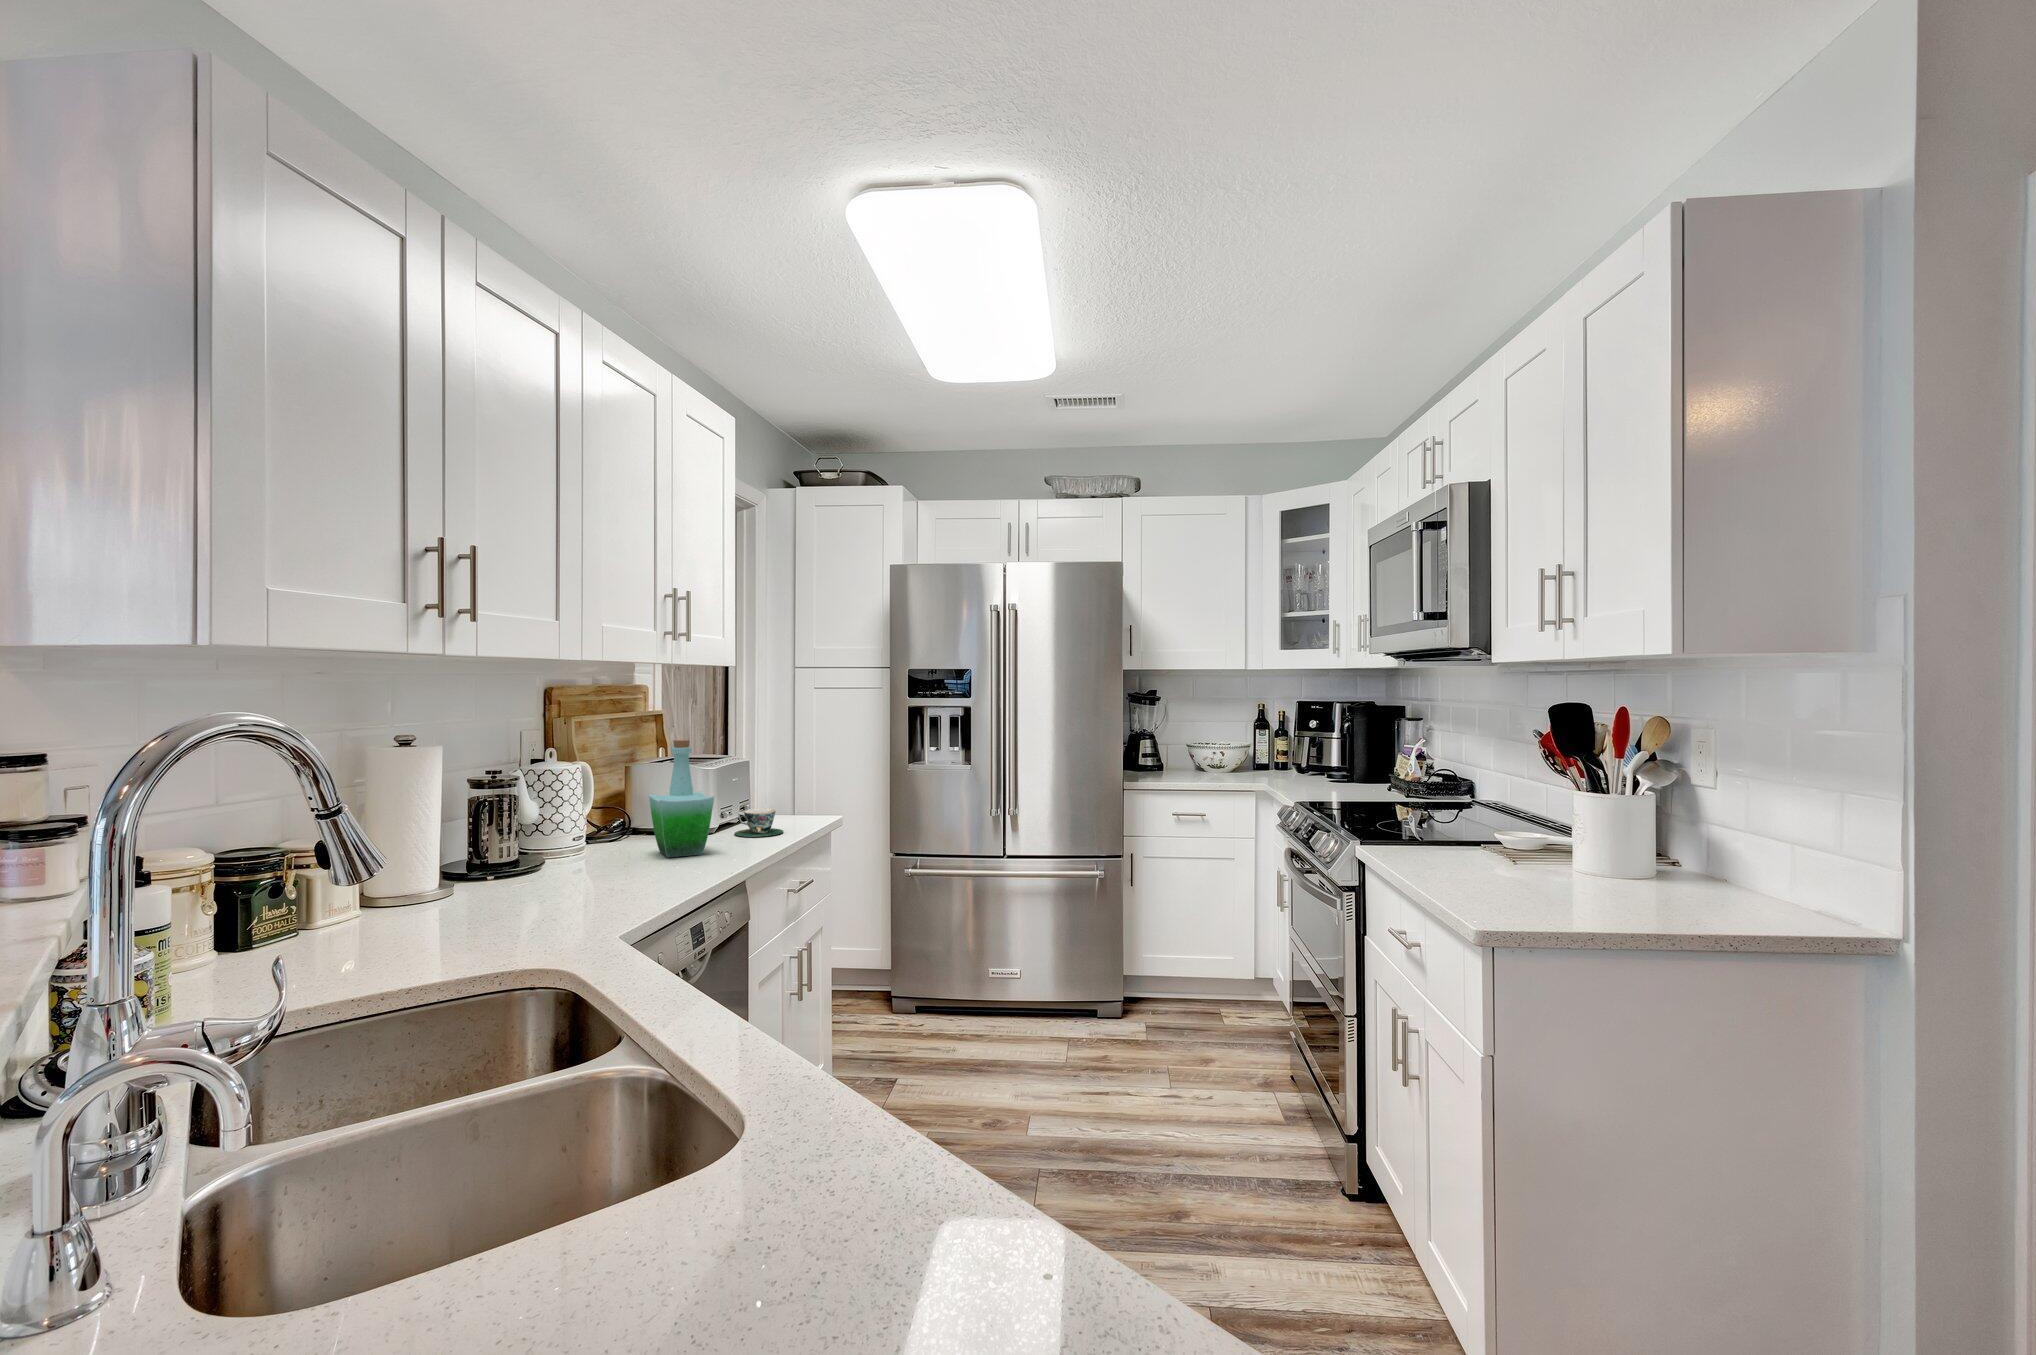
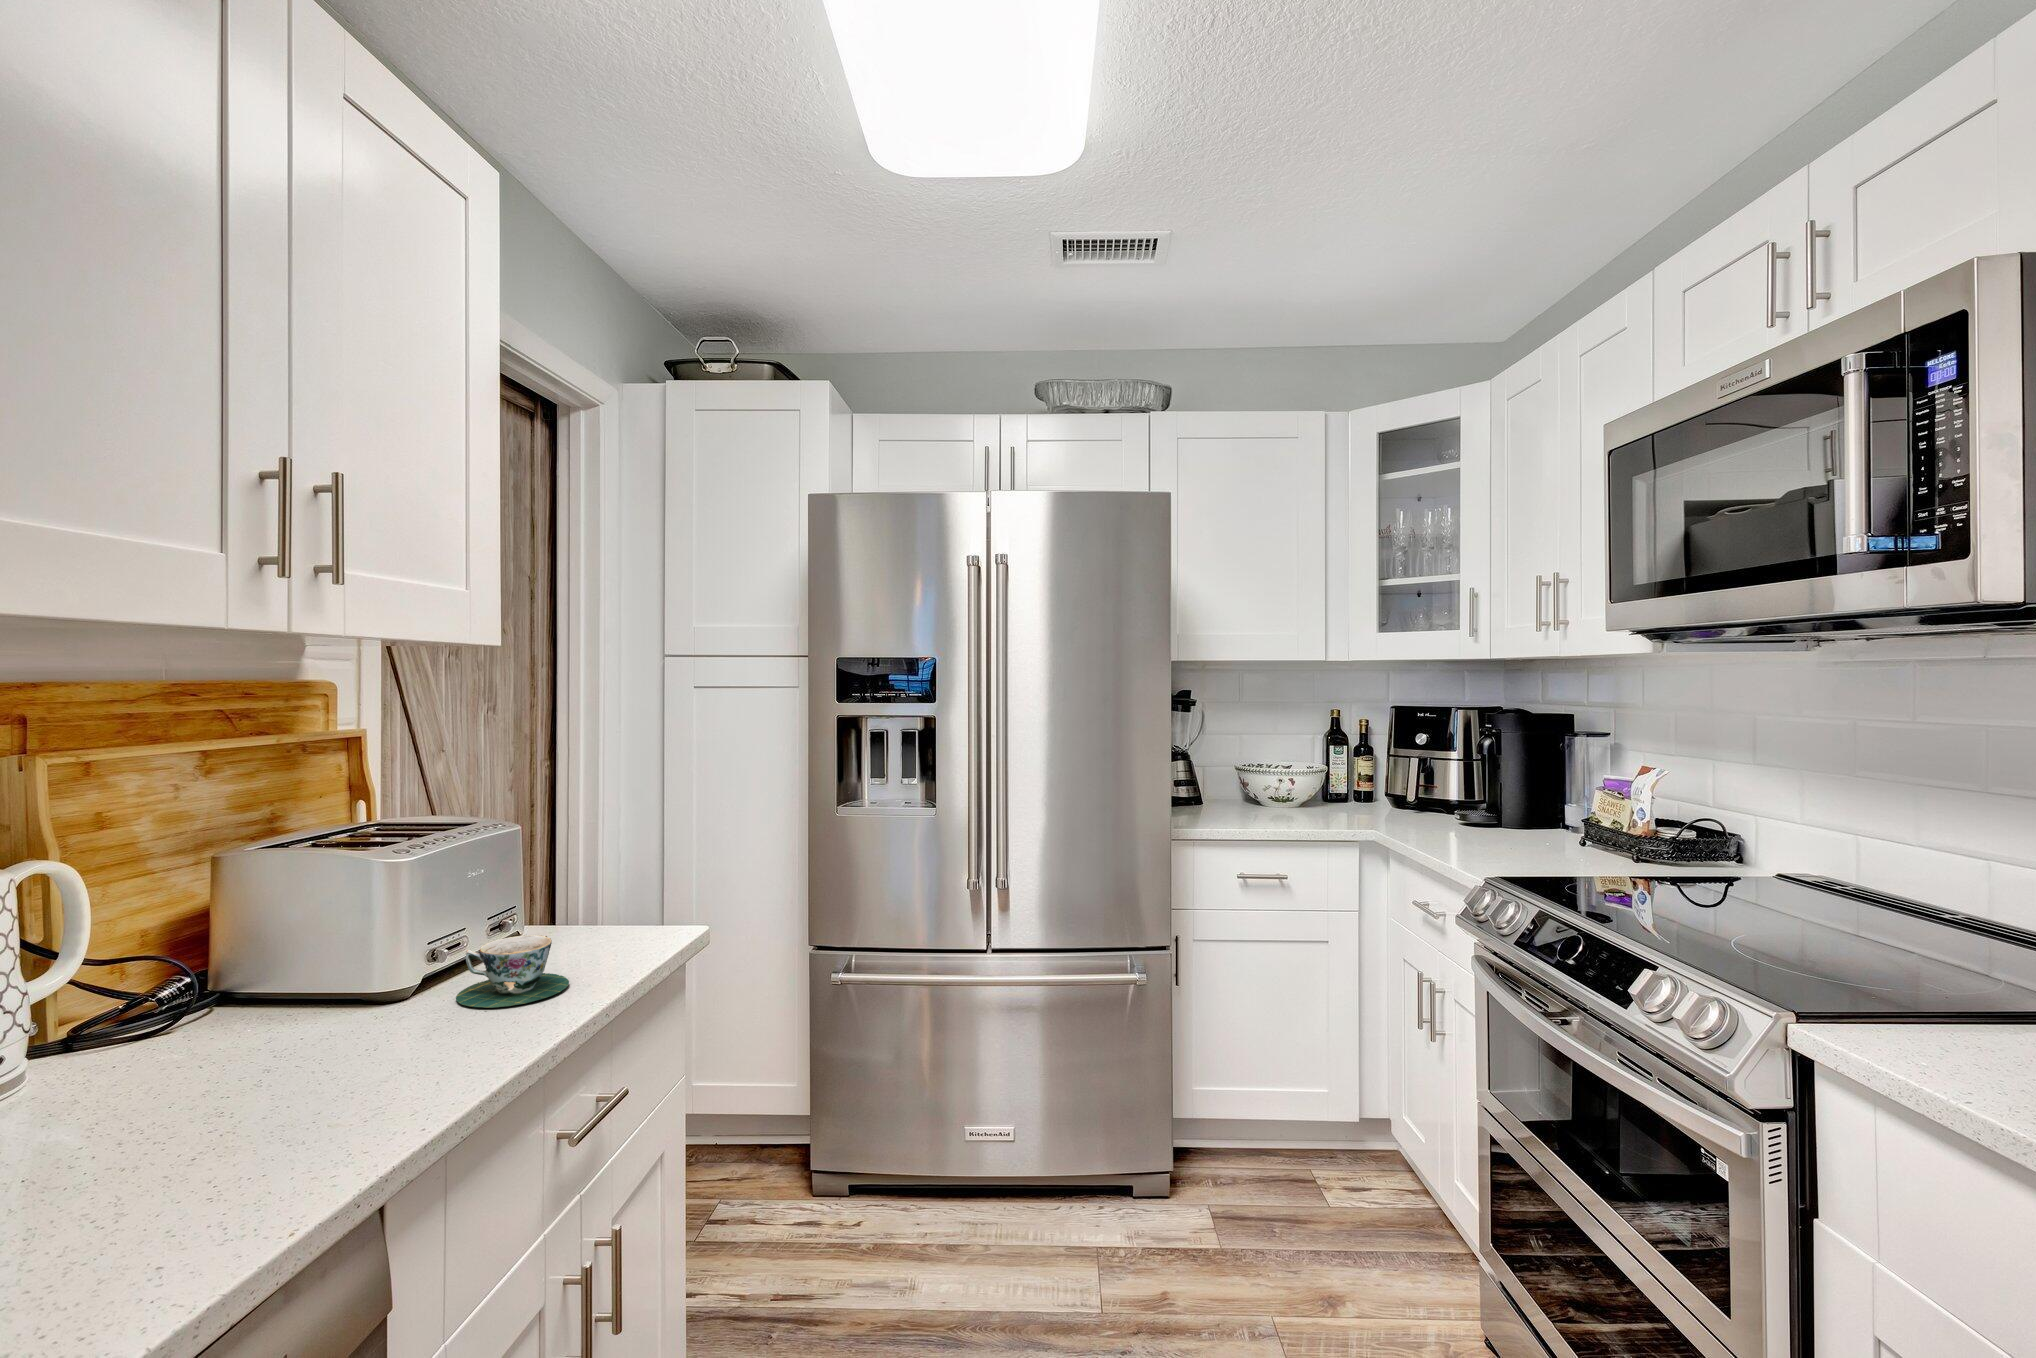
bottle: present [649,740,714,858] -> none [164,809,339,1121]

